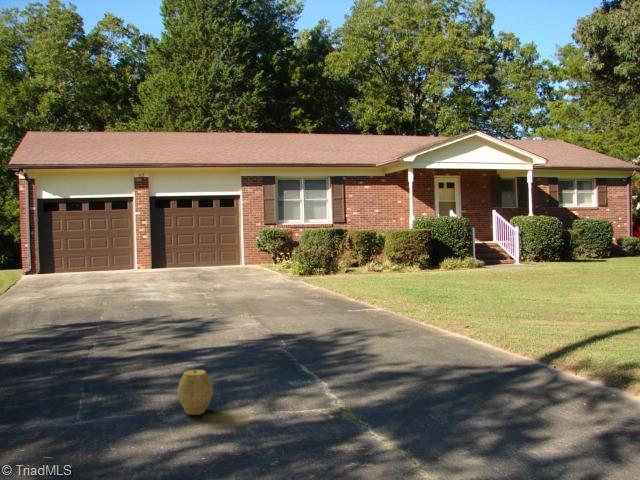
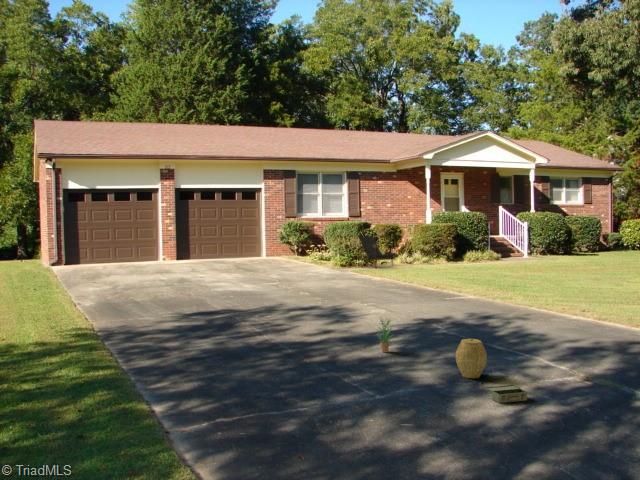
lounge chair: none [315,243,352,278] -> present [359,235,395,267]
potted plant: none [146,340,167,379] -> present [378,320,392,353]
toolbox: none [162,427,201,449] -> present [487,385,527,403]

